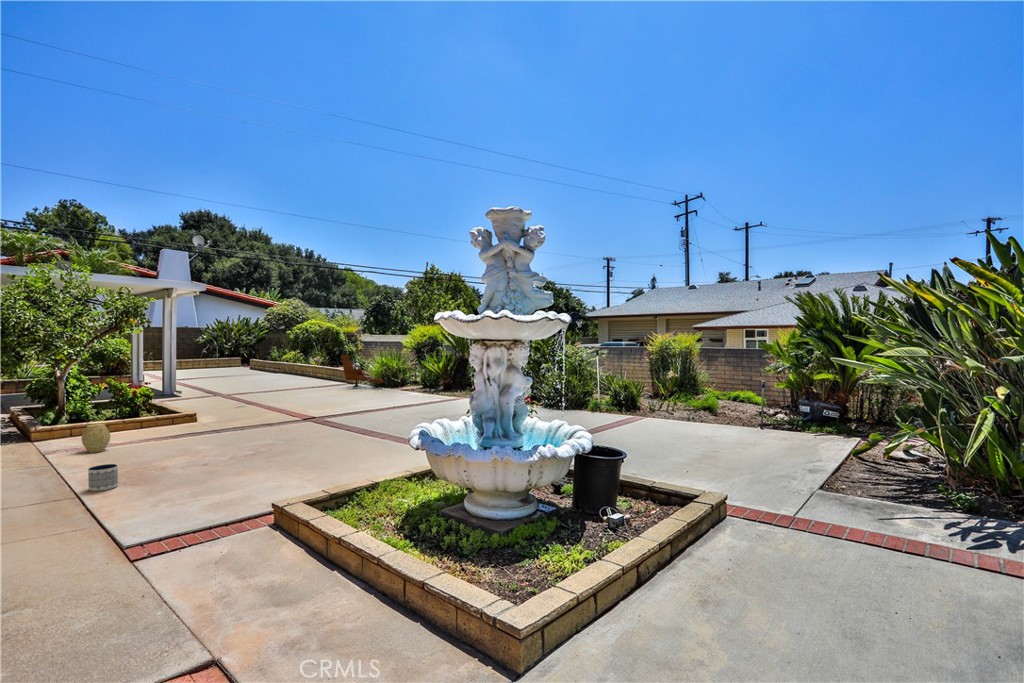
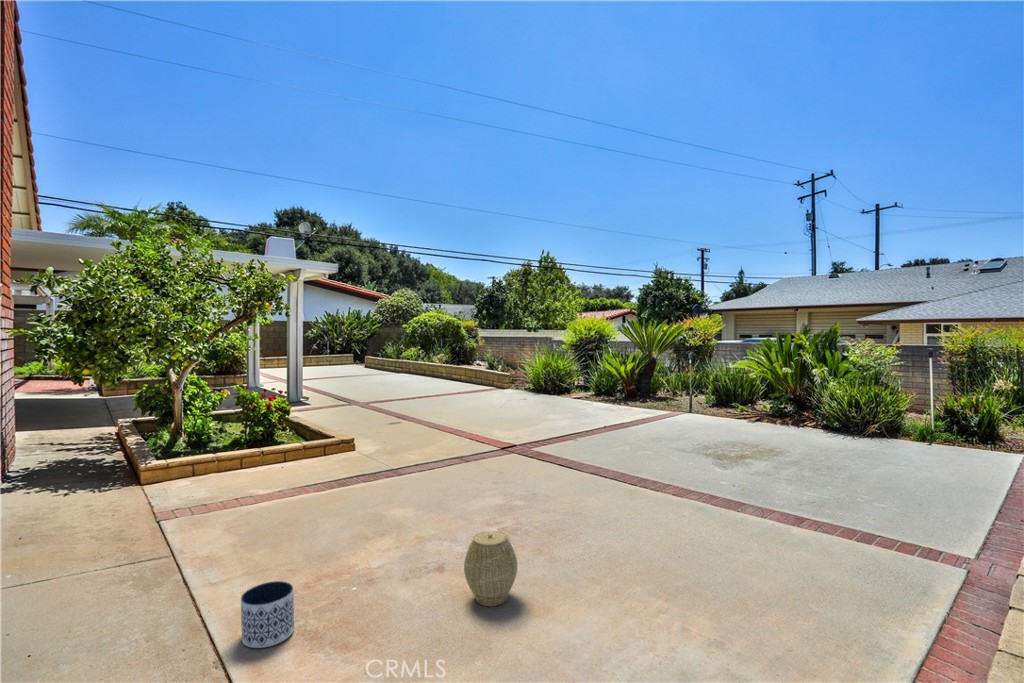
lounge chair: present [341,355,383,388] -> none [492,352,545,397]
woven basket: present [82,424,110,453] -> present [464,531,517,606]

